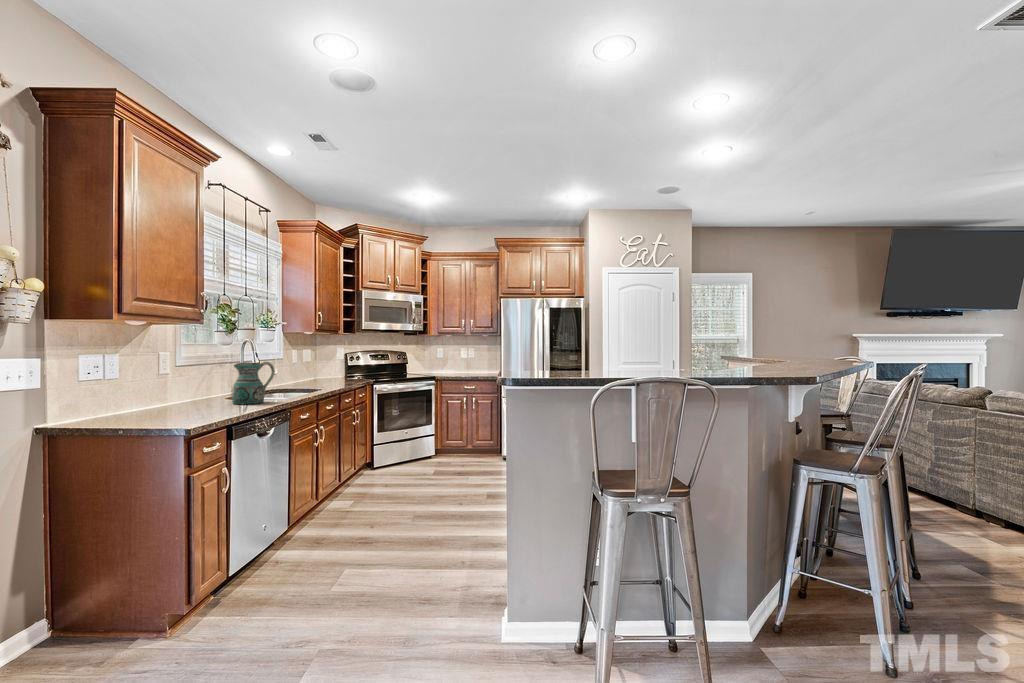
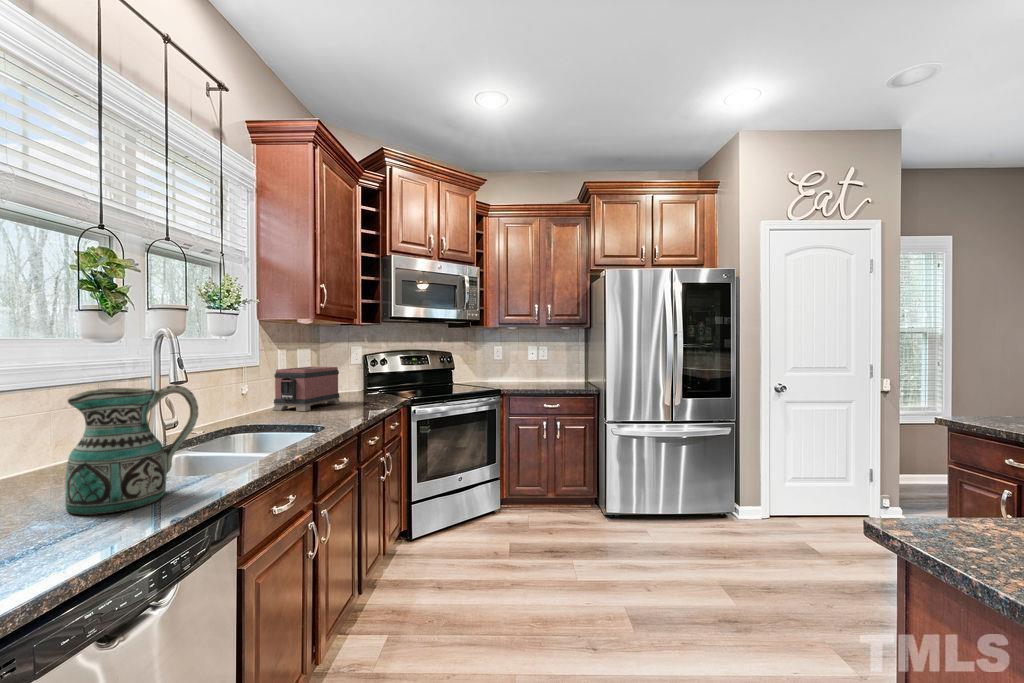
toaster: none [290,360,330,384] -> present [272,367,340,411]

